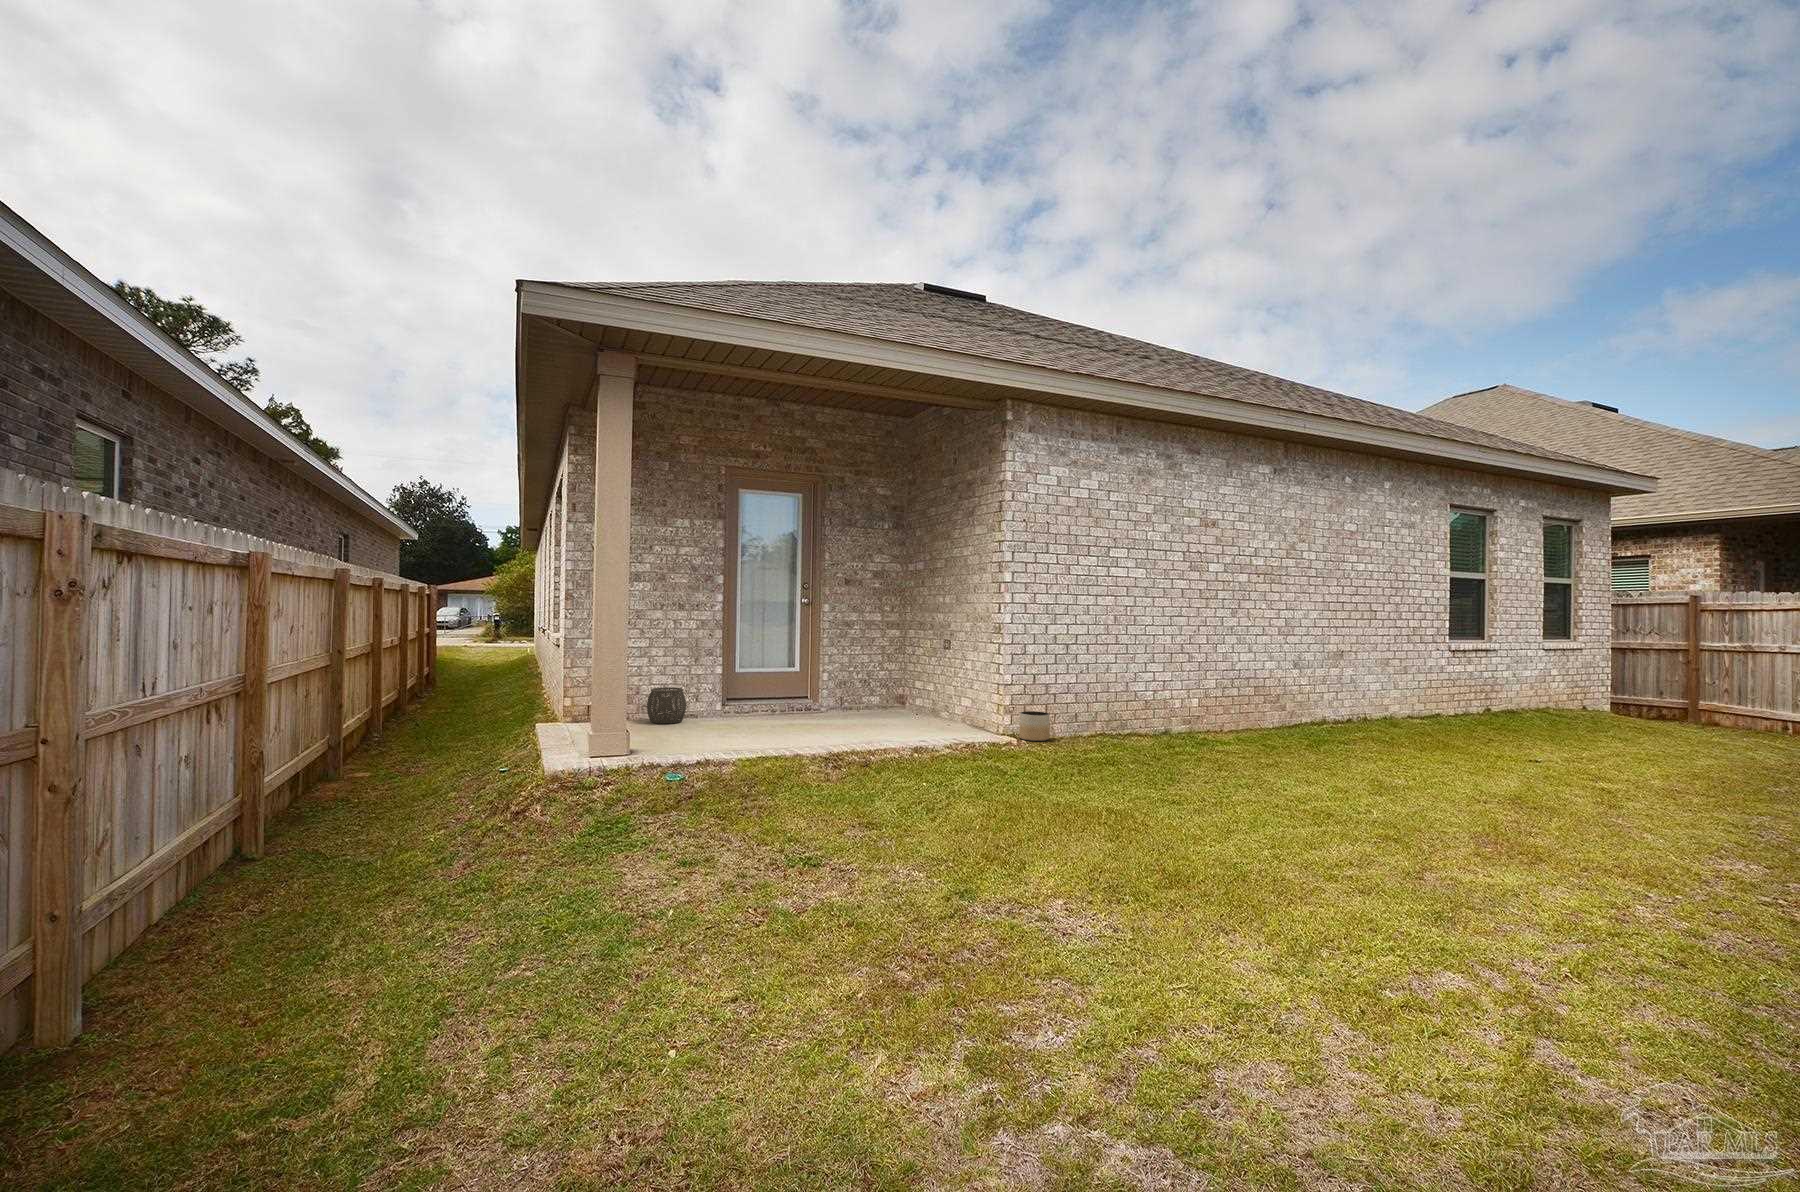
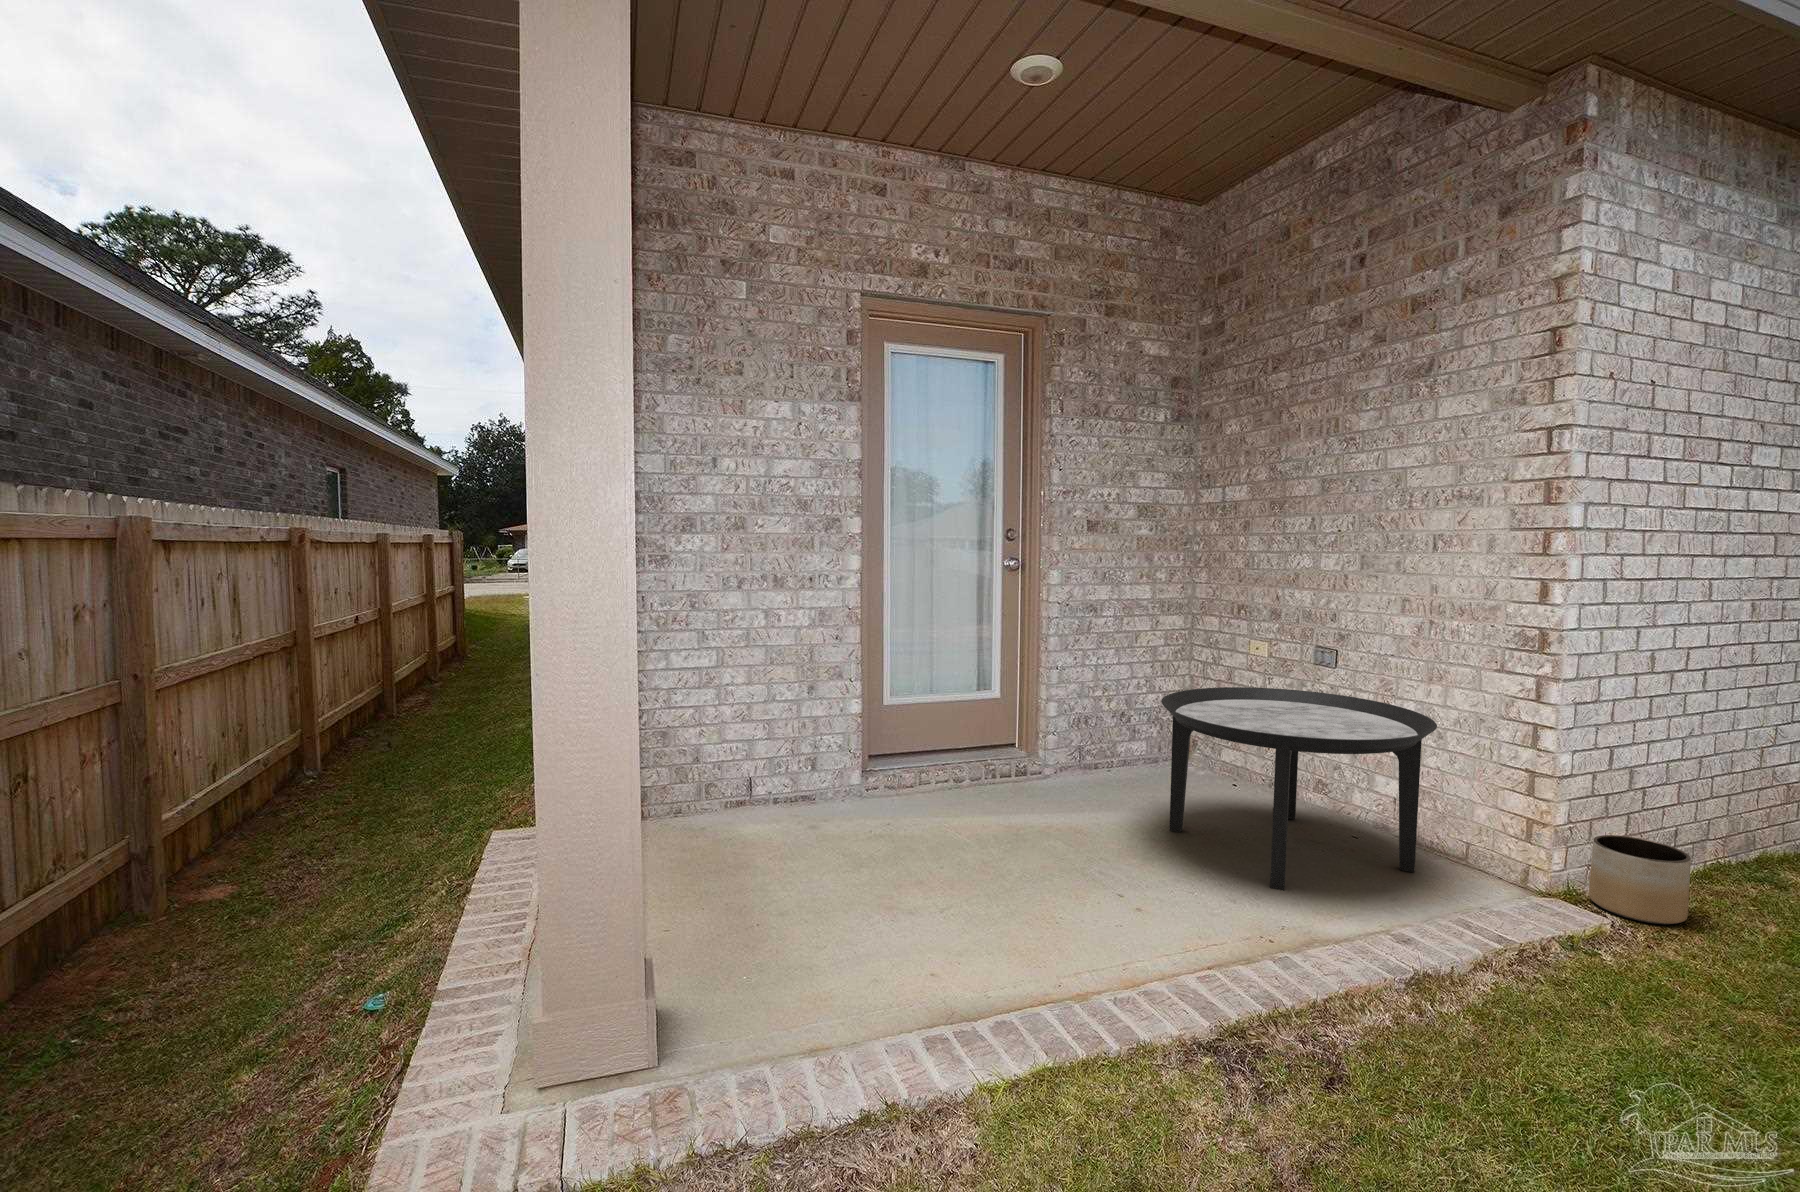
round table: none [860,660,970,736] -> present [1161,687,1437,891]
woven basket: present [647,687,687,724] -> none [715,746,796,830]

